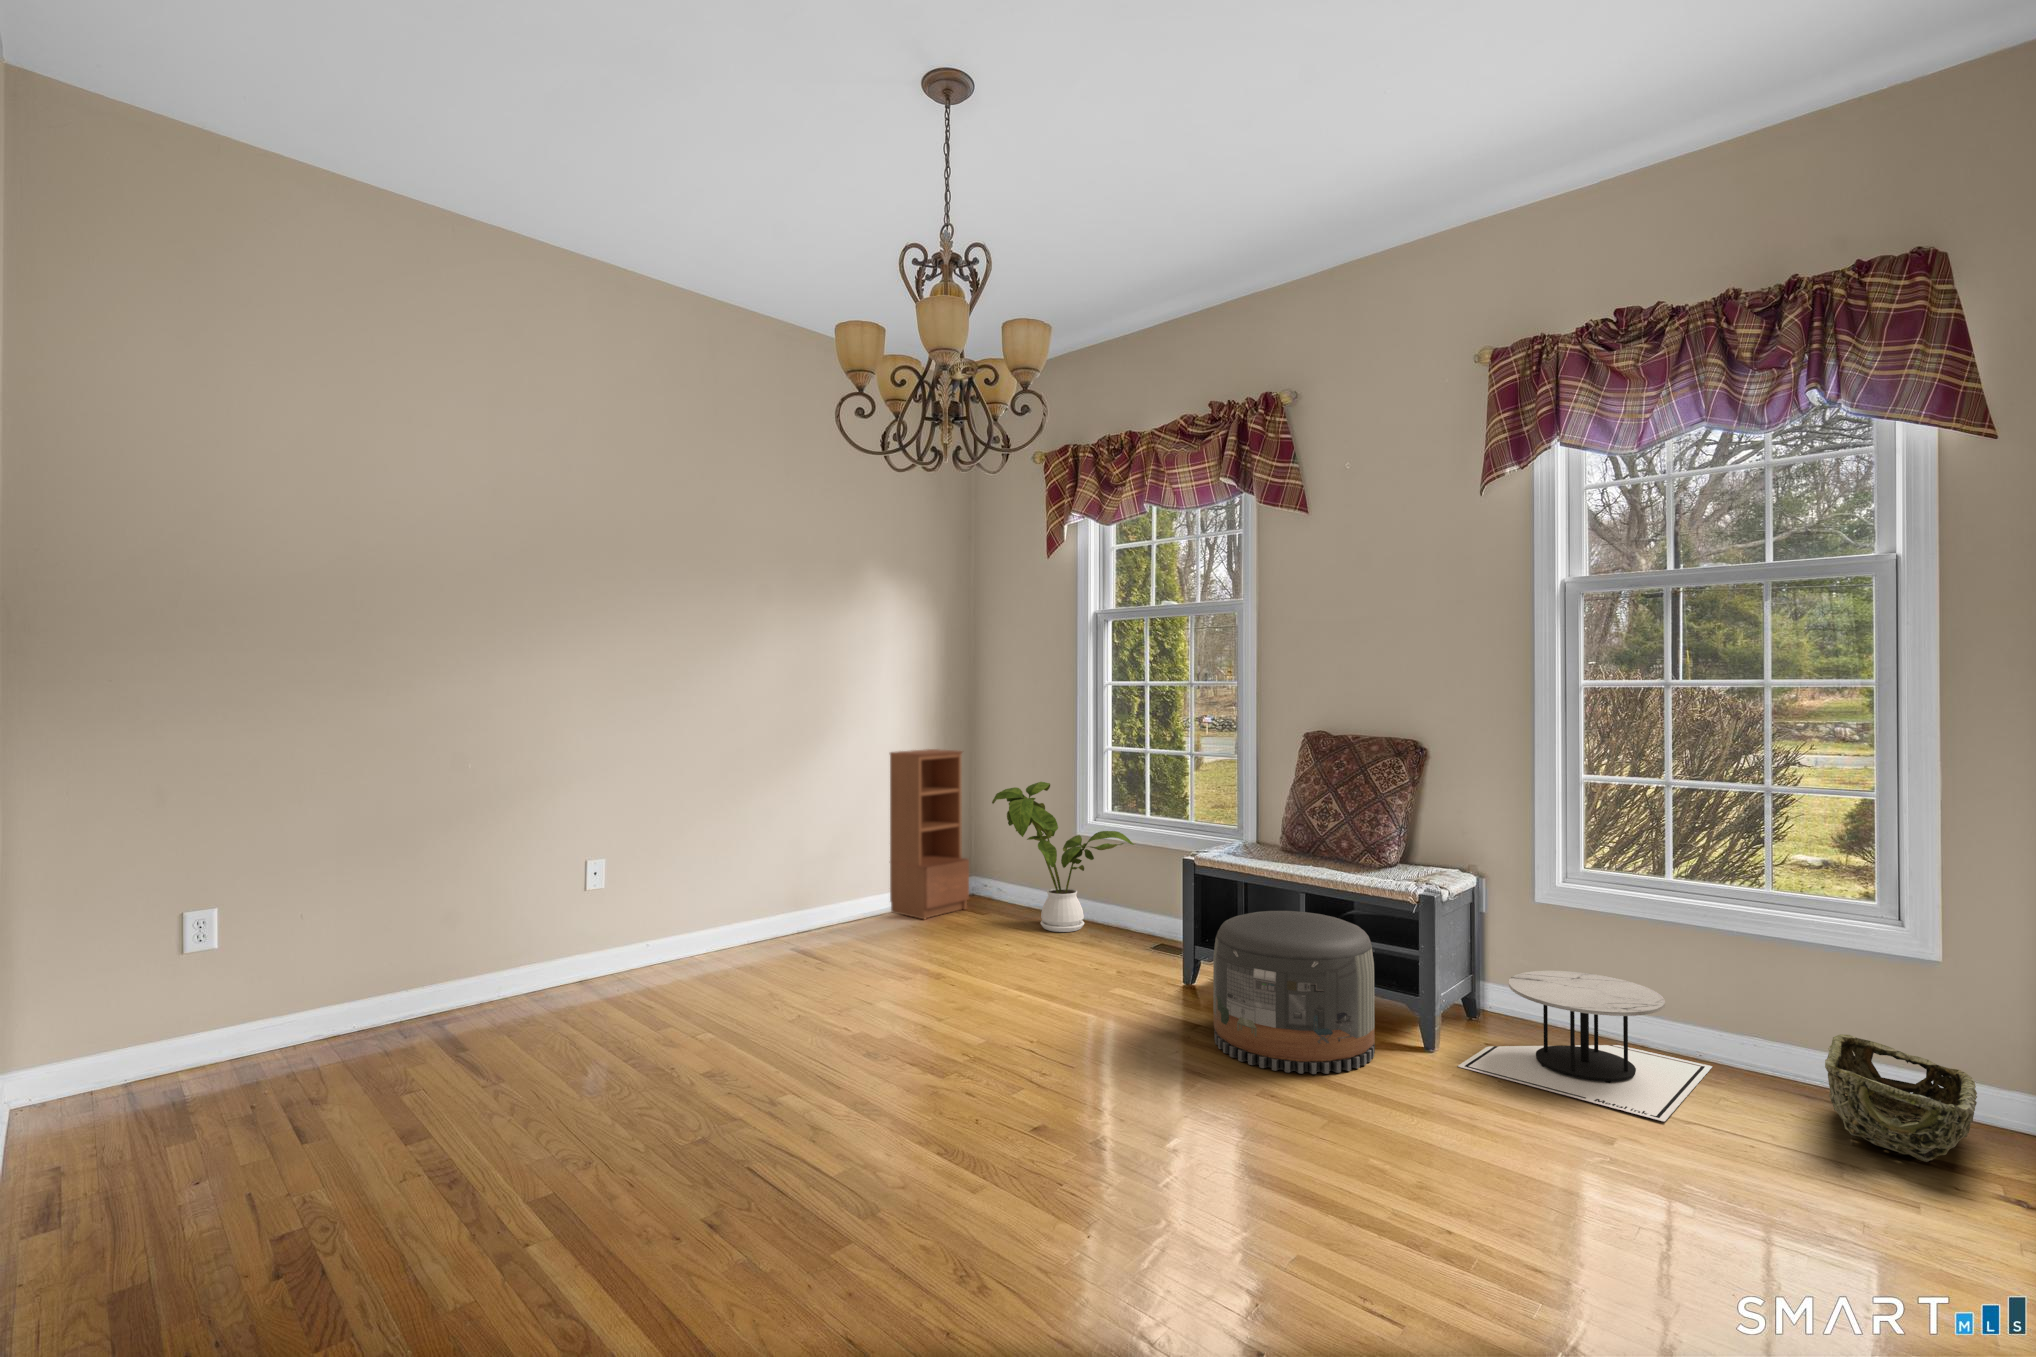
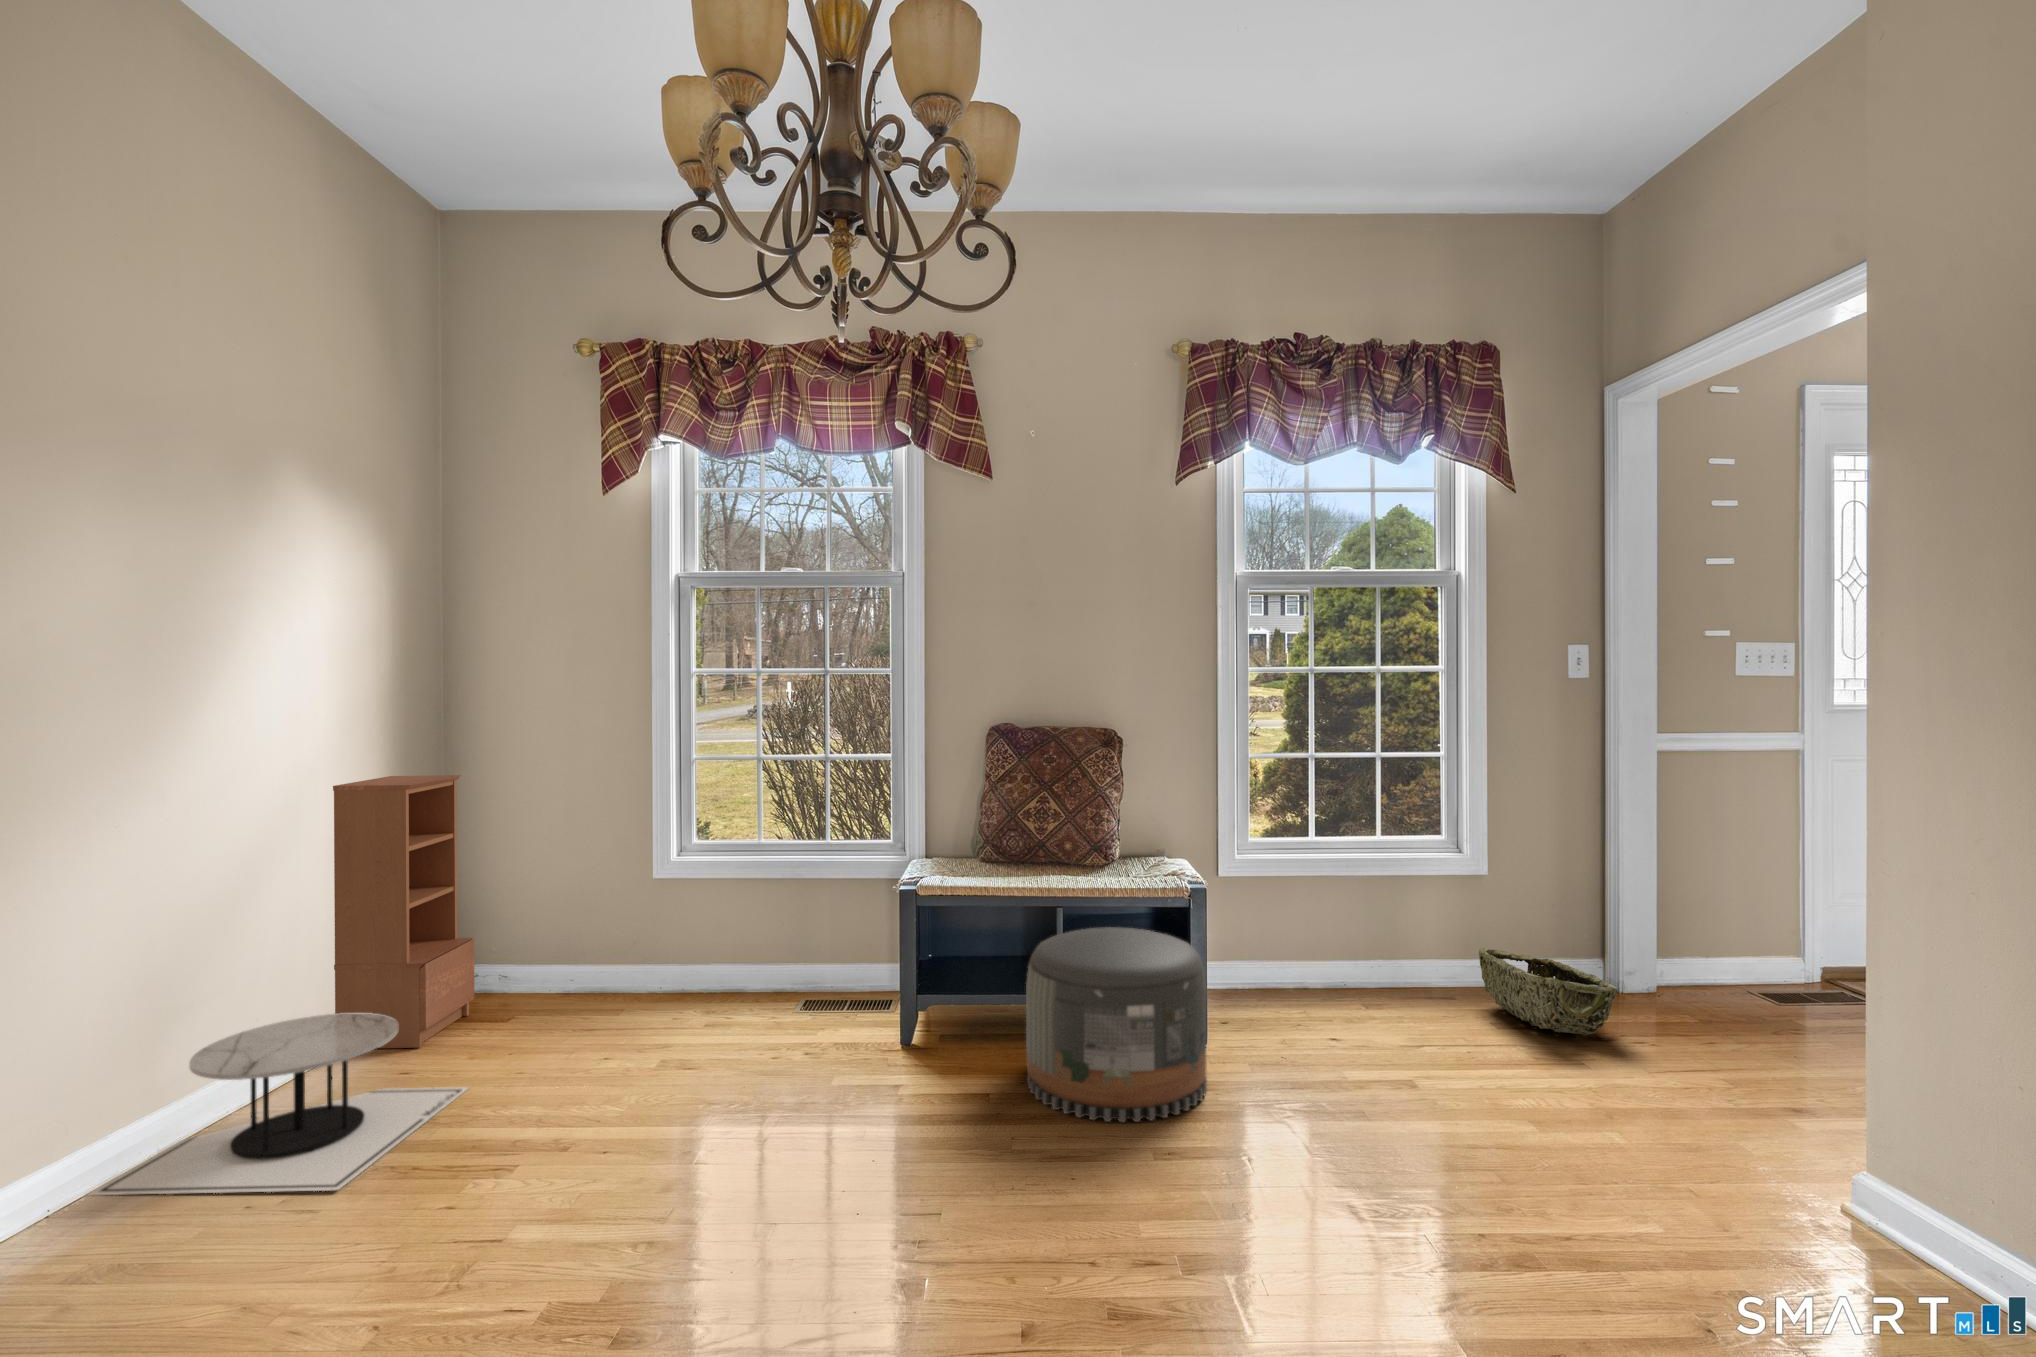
house plant: present [992,782,1134,932] -> none [555,810,766,1017]
side table: present [1458,971,1712,1121] -> present [88,1013,468,1195]

